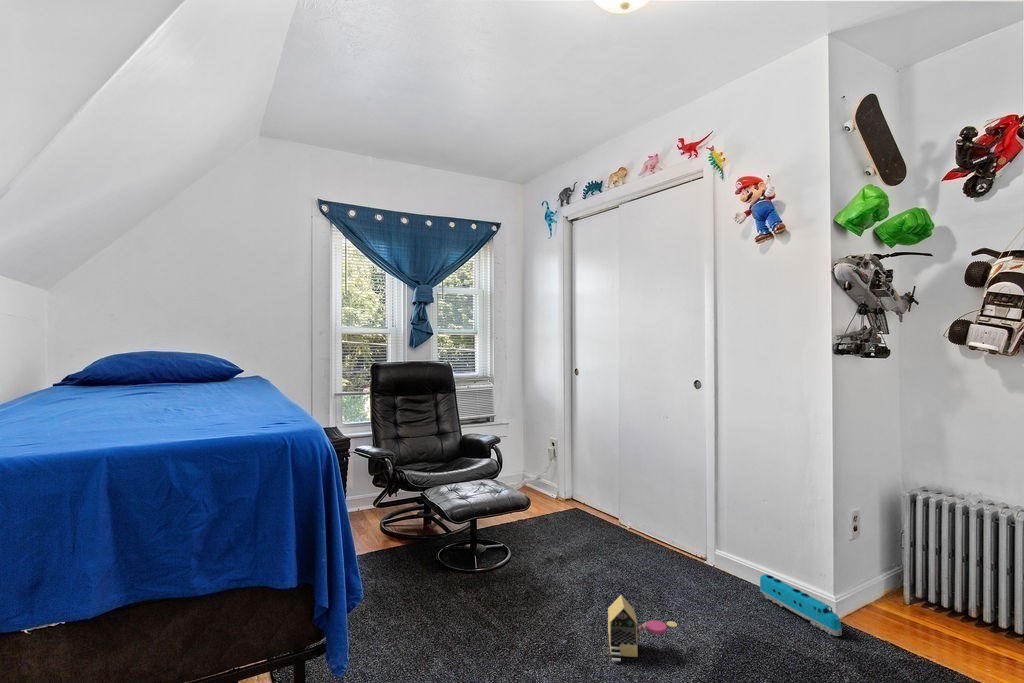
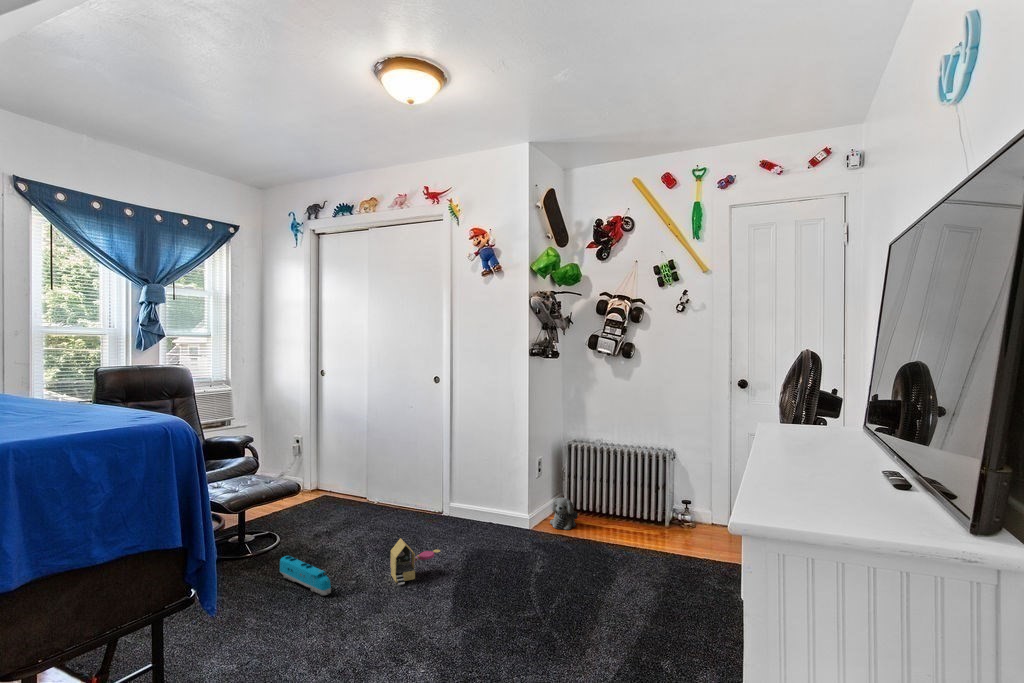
toy train: present [760,574,842,636] -> present [280,556,331,595]
plush toy: none [874,579,928,636] -> present [550,497,578,530]

